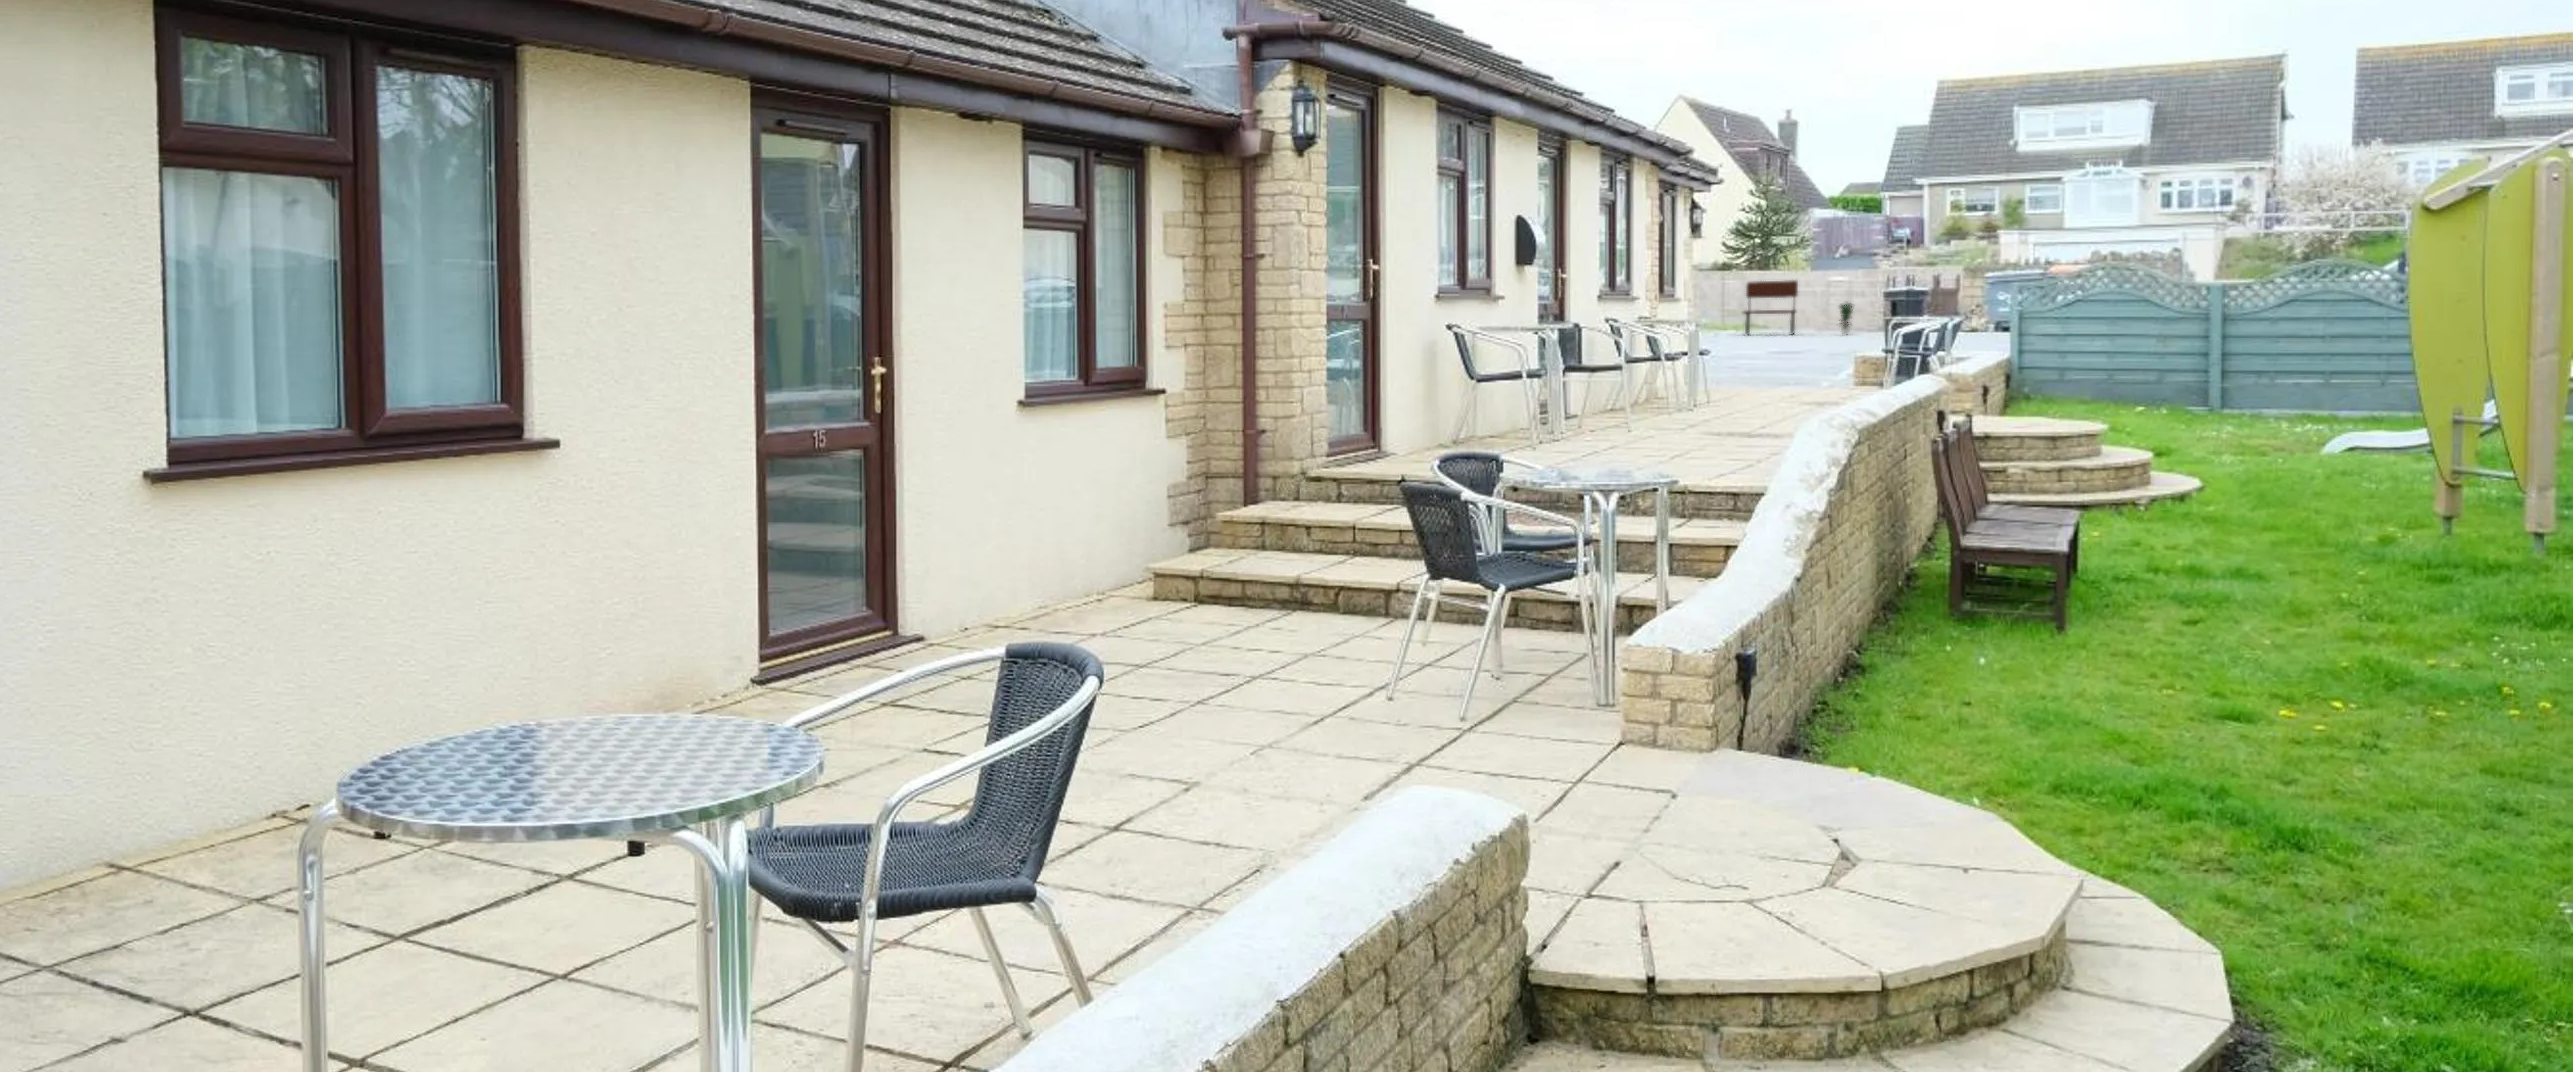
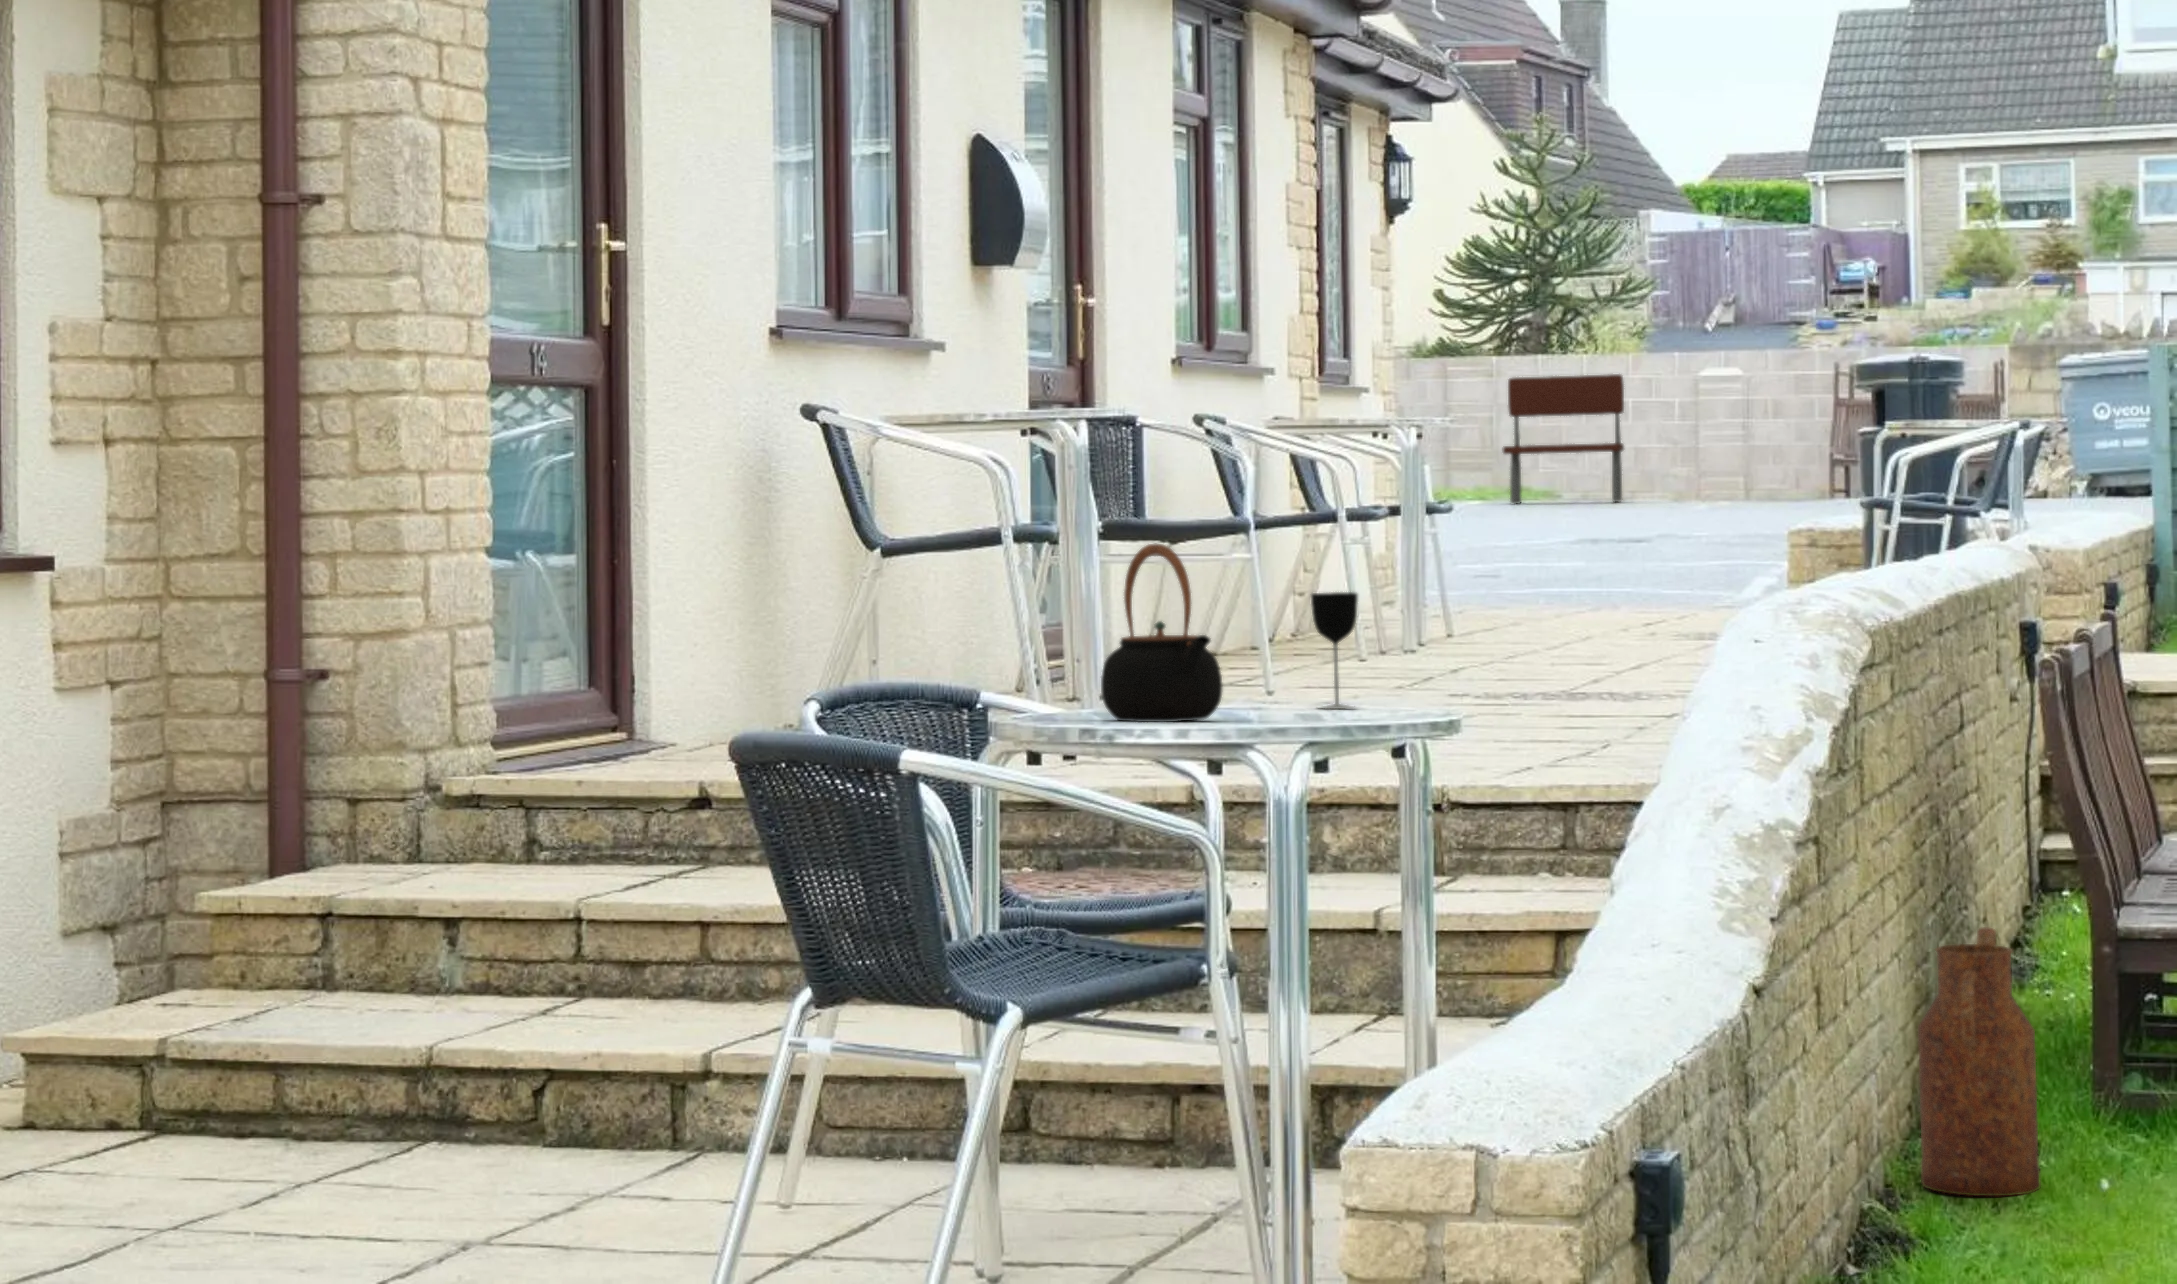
potted plant: present [1839,303,1853,335] -> none [1715,419,1754,502]
teapot: none [1550,412,1595,478] -> present [1101,544,1222,722]
wine glass: none [1636,419,1654,463] -> present [1311,592,1358,709]
watering can: none [1869,547,1920,650] -> present [1918,927,2041,1196]

